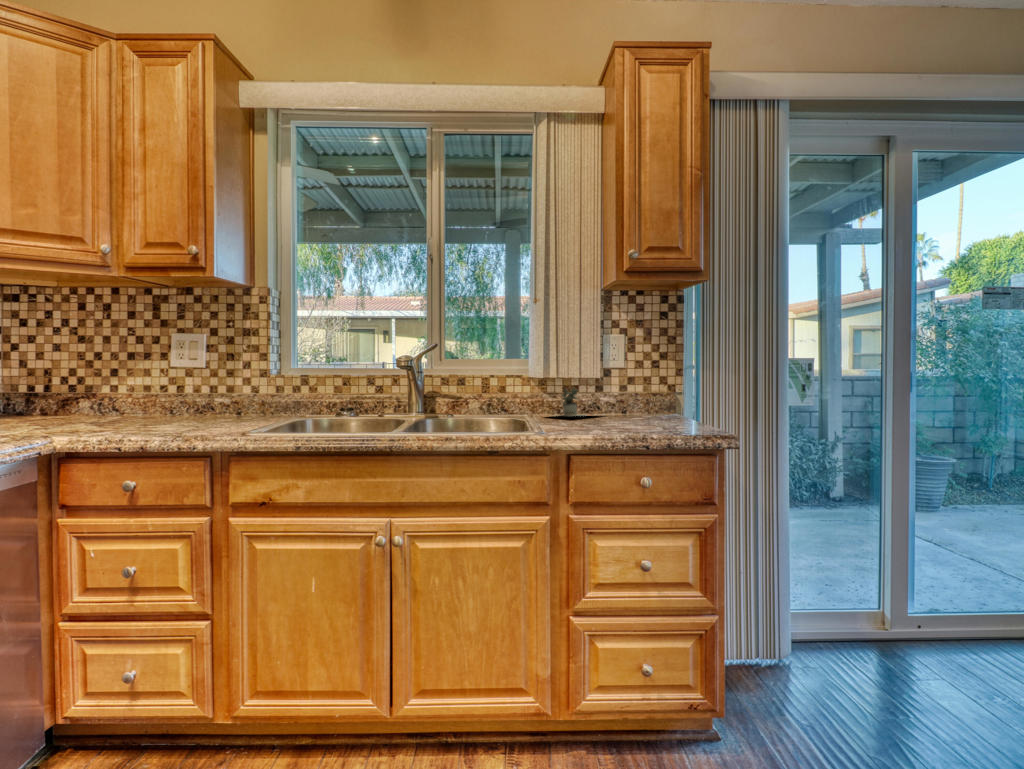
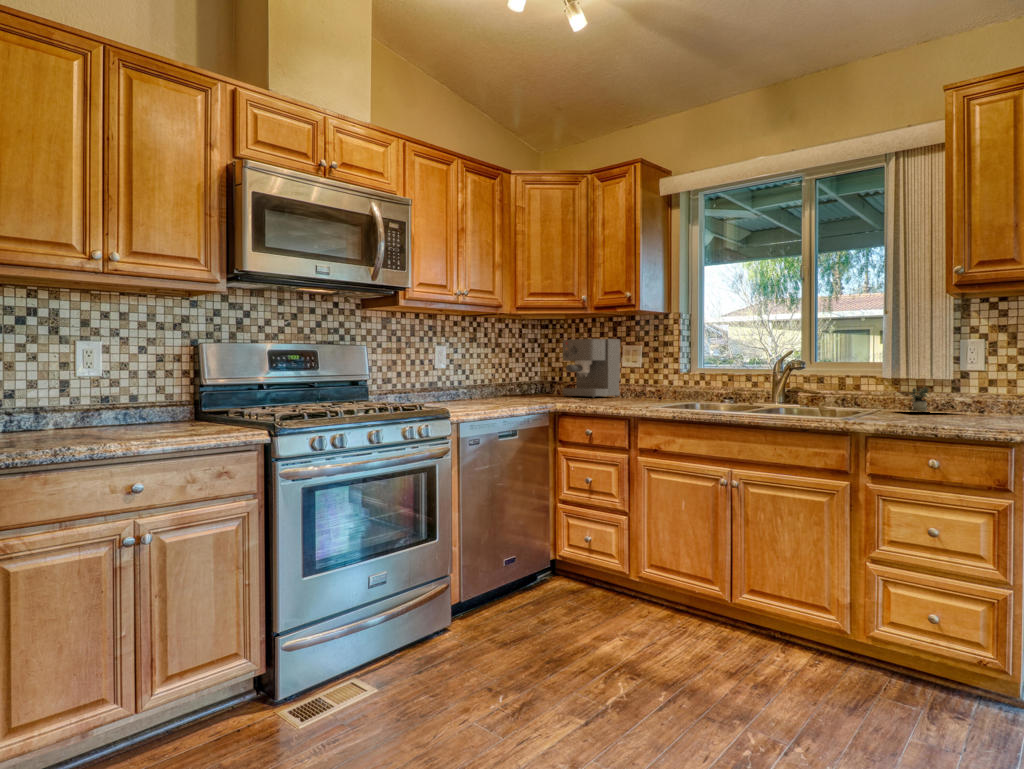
coffee maker: none [54,319,168,419] -> present [563,339,620,398]

